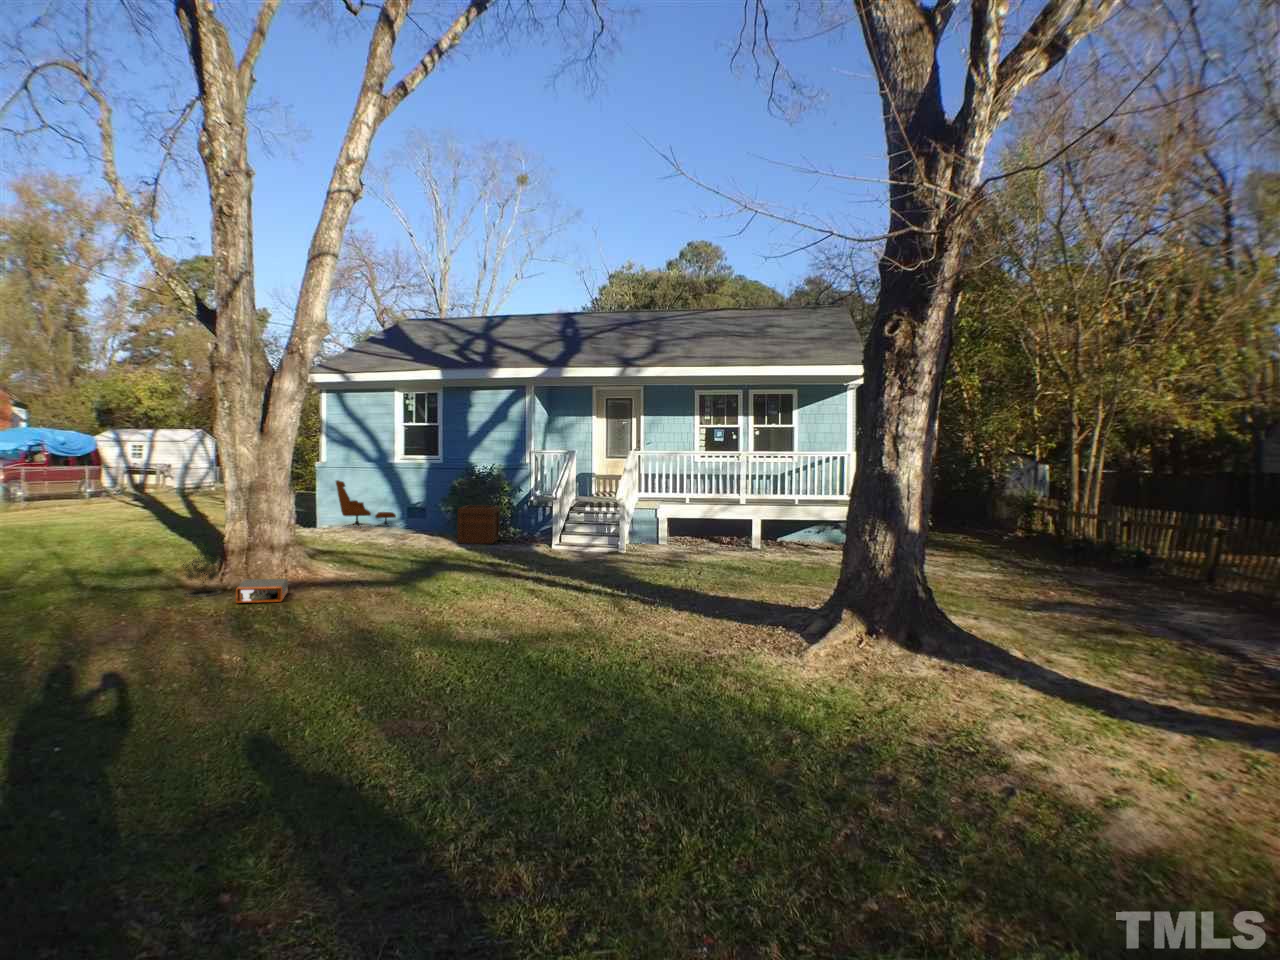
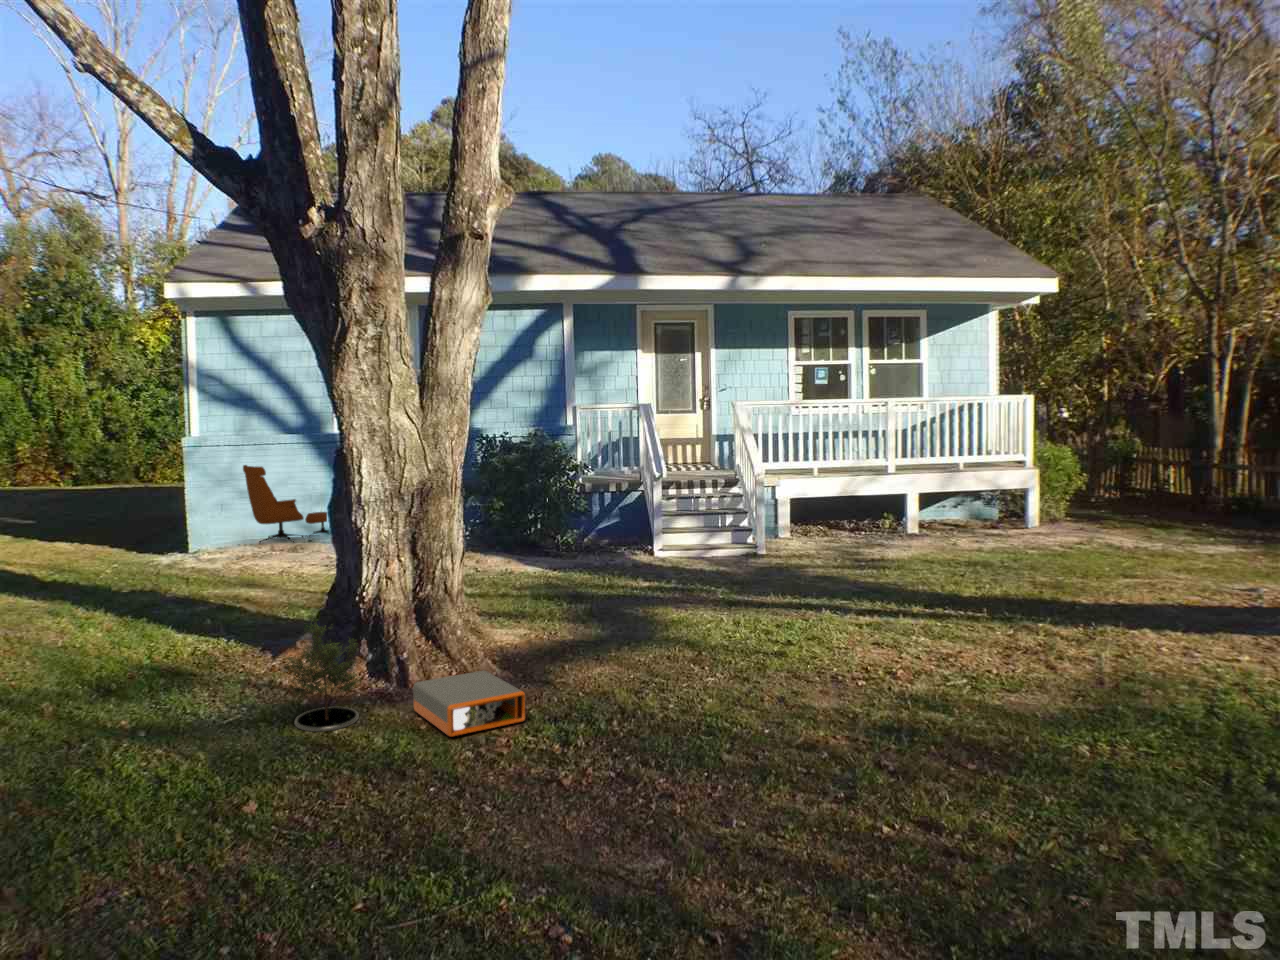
wooden crate: present [457,505,500,544] -> none [504,494,569,558]

